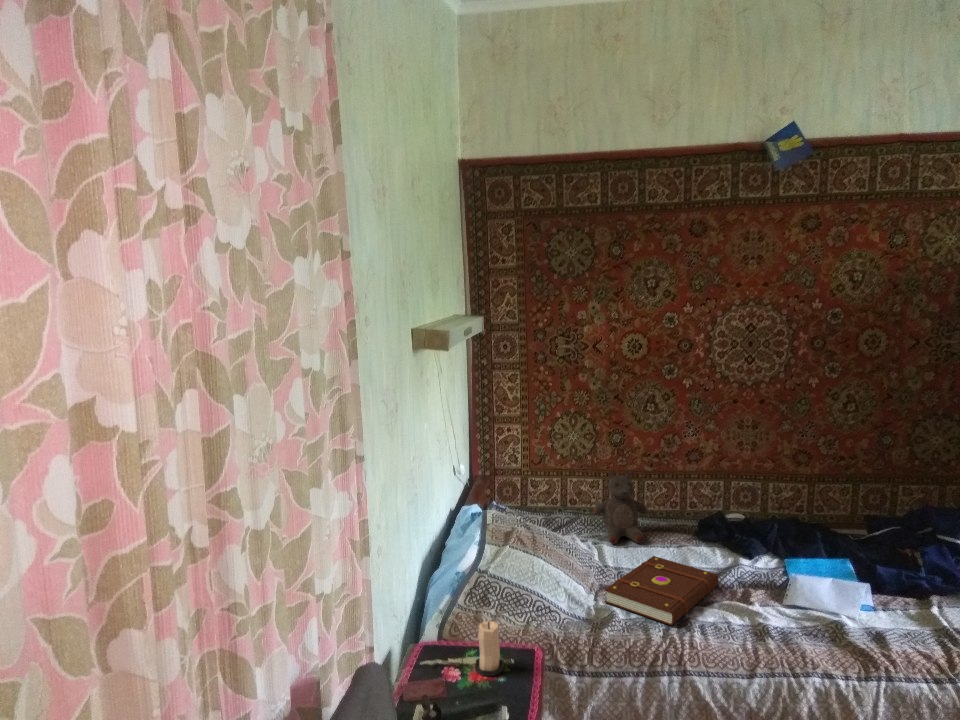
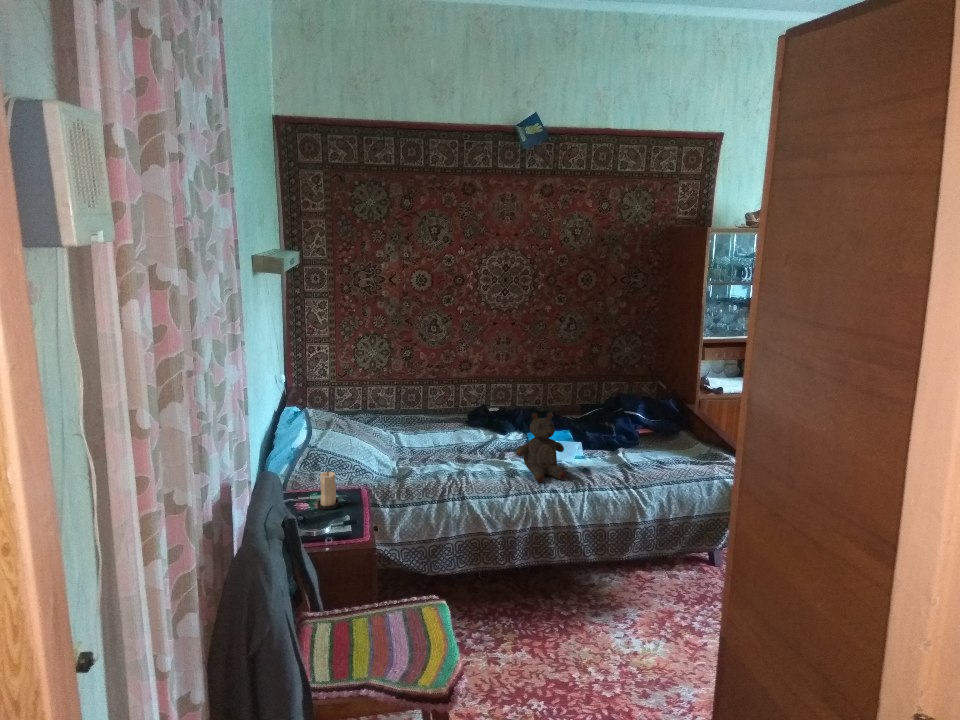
stuffed bear: present [593,470,648,544] -> present [516,412,566,482]
book: present [605,556,719,625] -> none [405,436,485,475]

